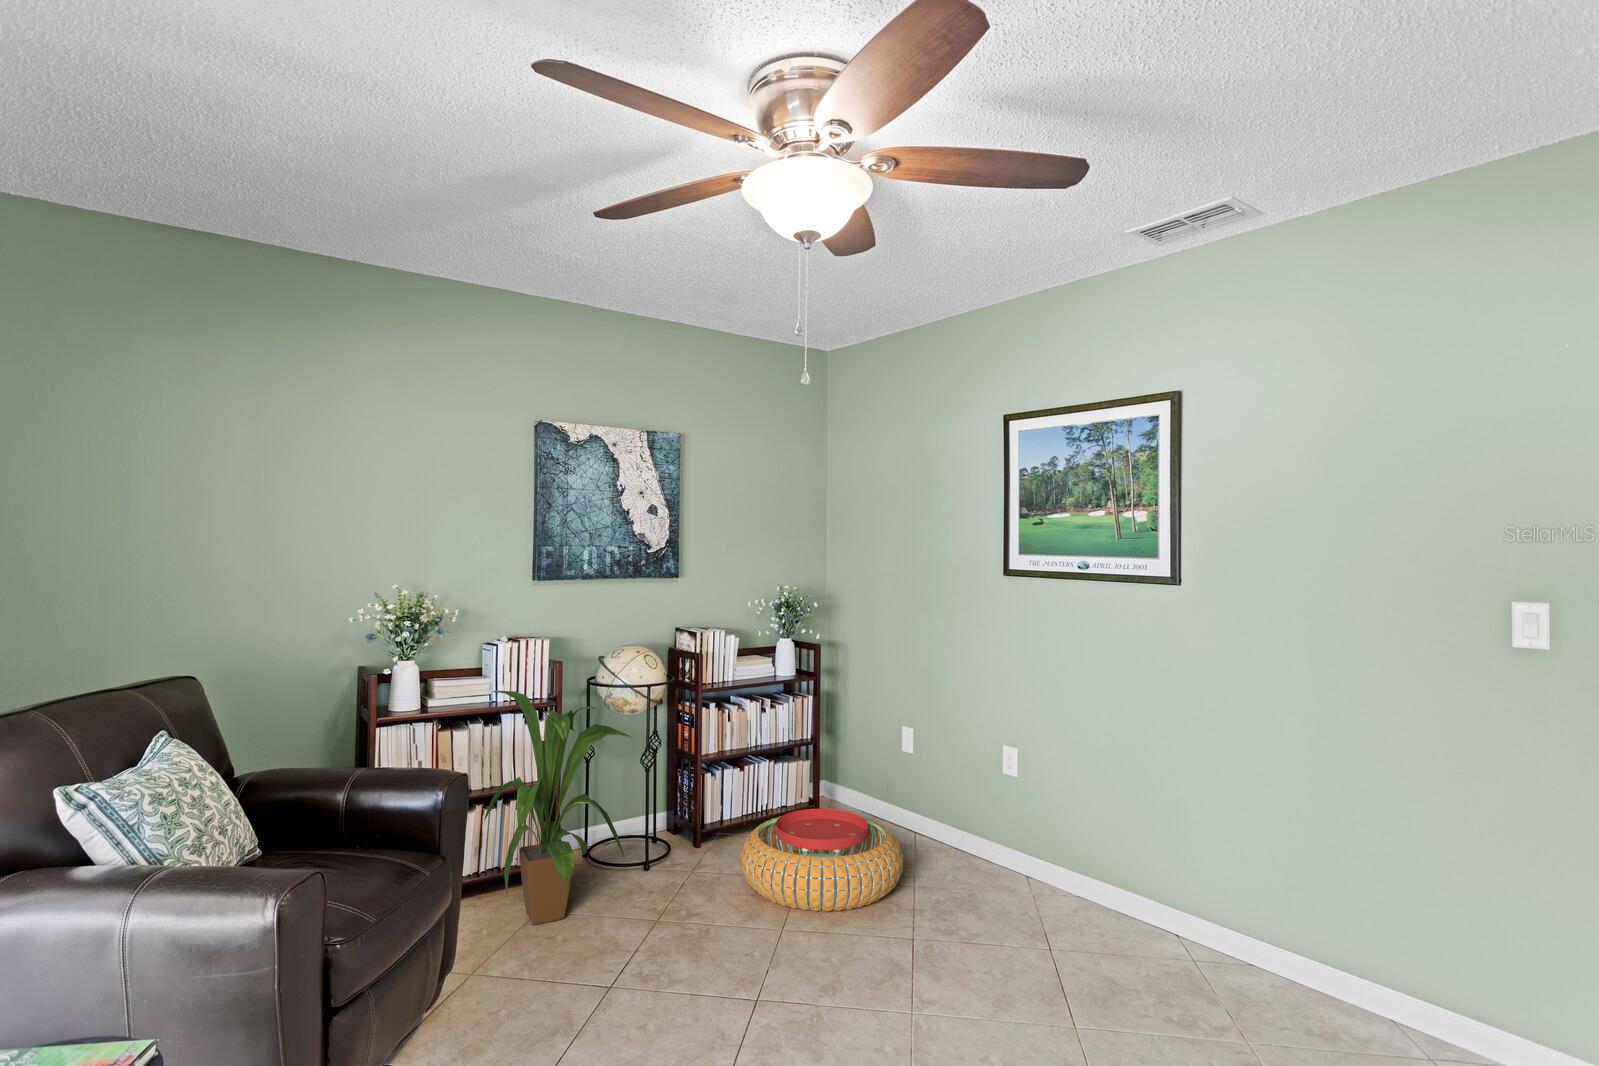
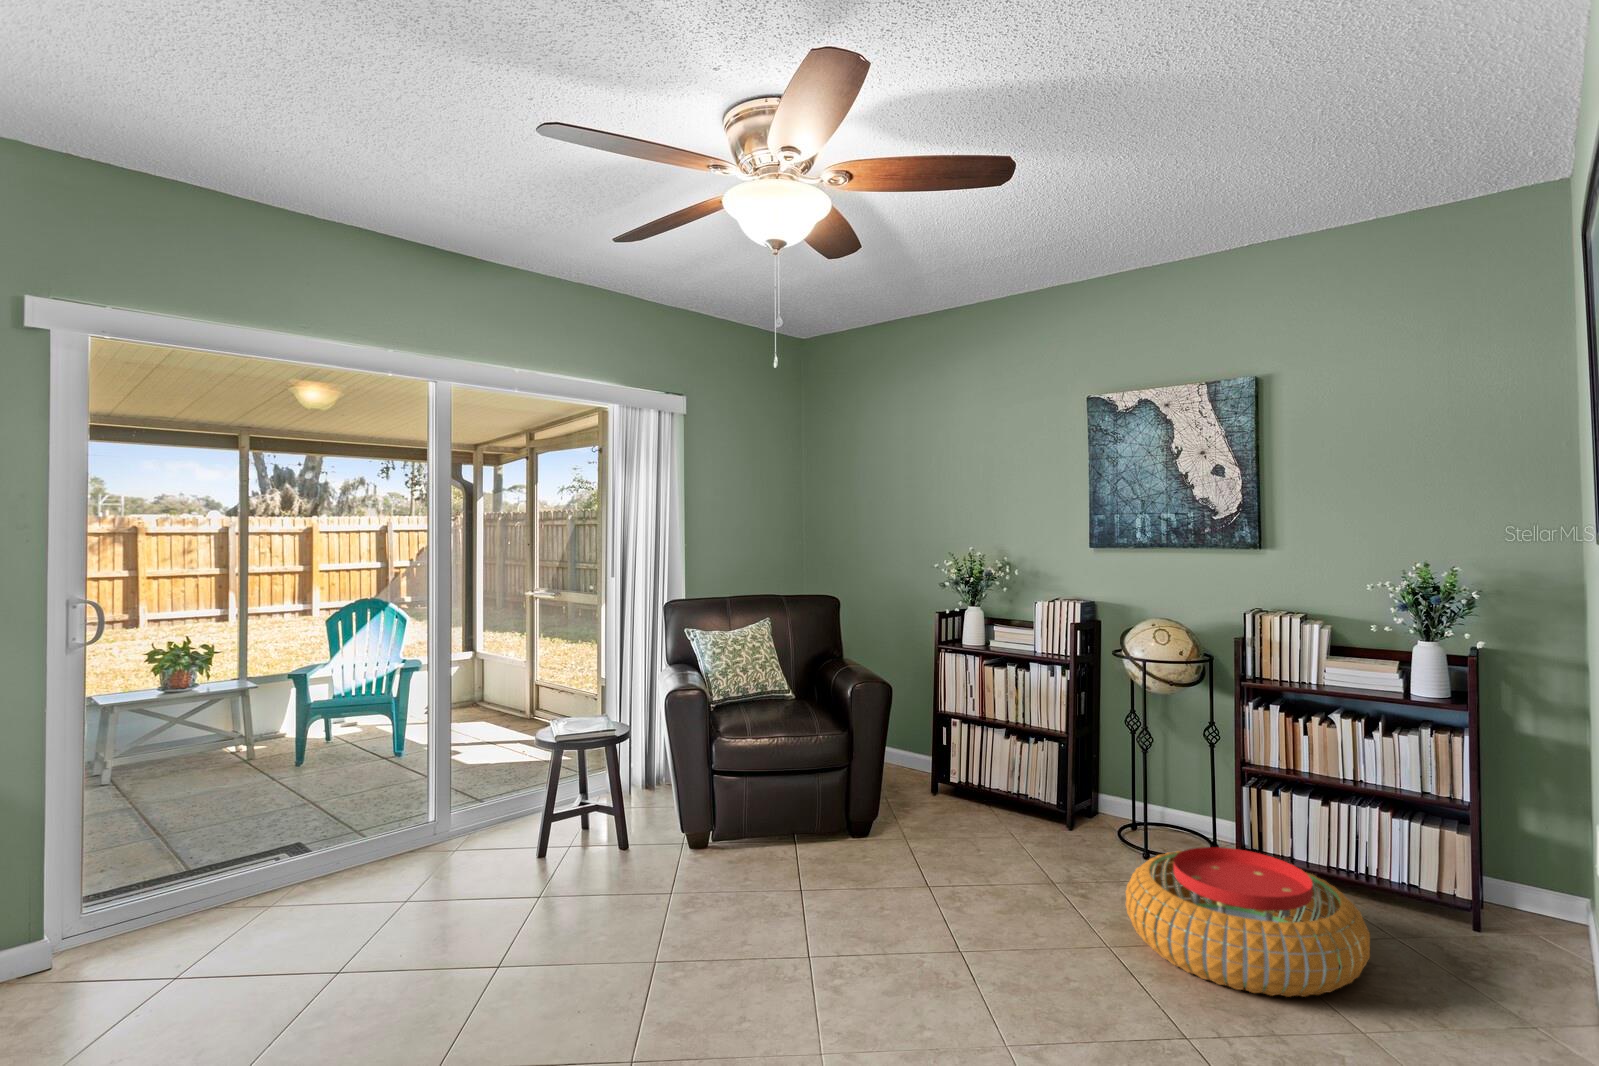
house plant: present [485,691,632,925] -> none [925,630,1091,844]

